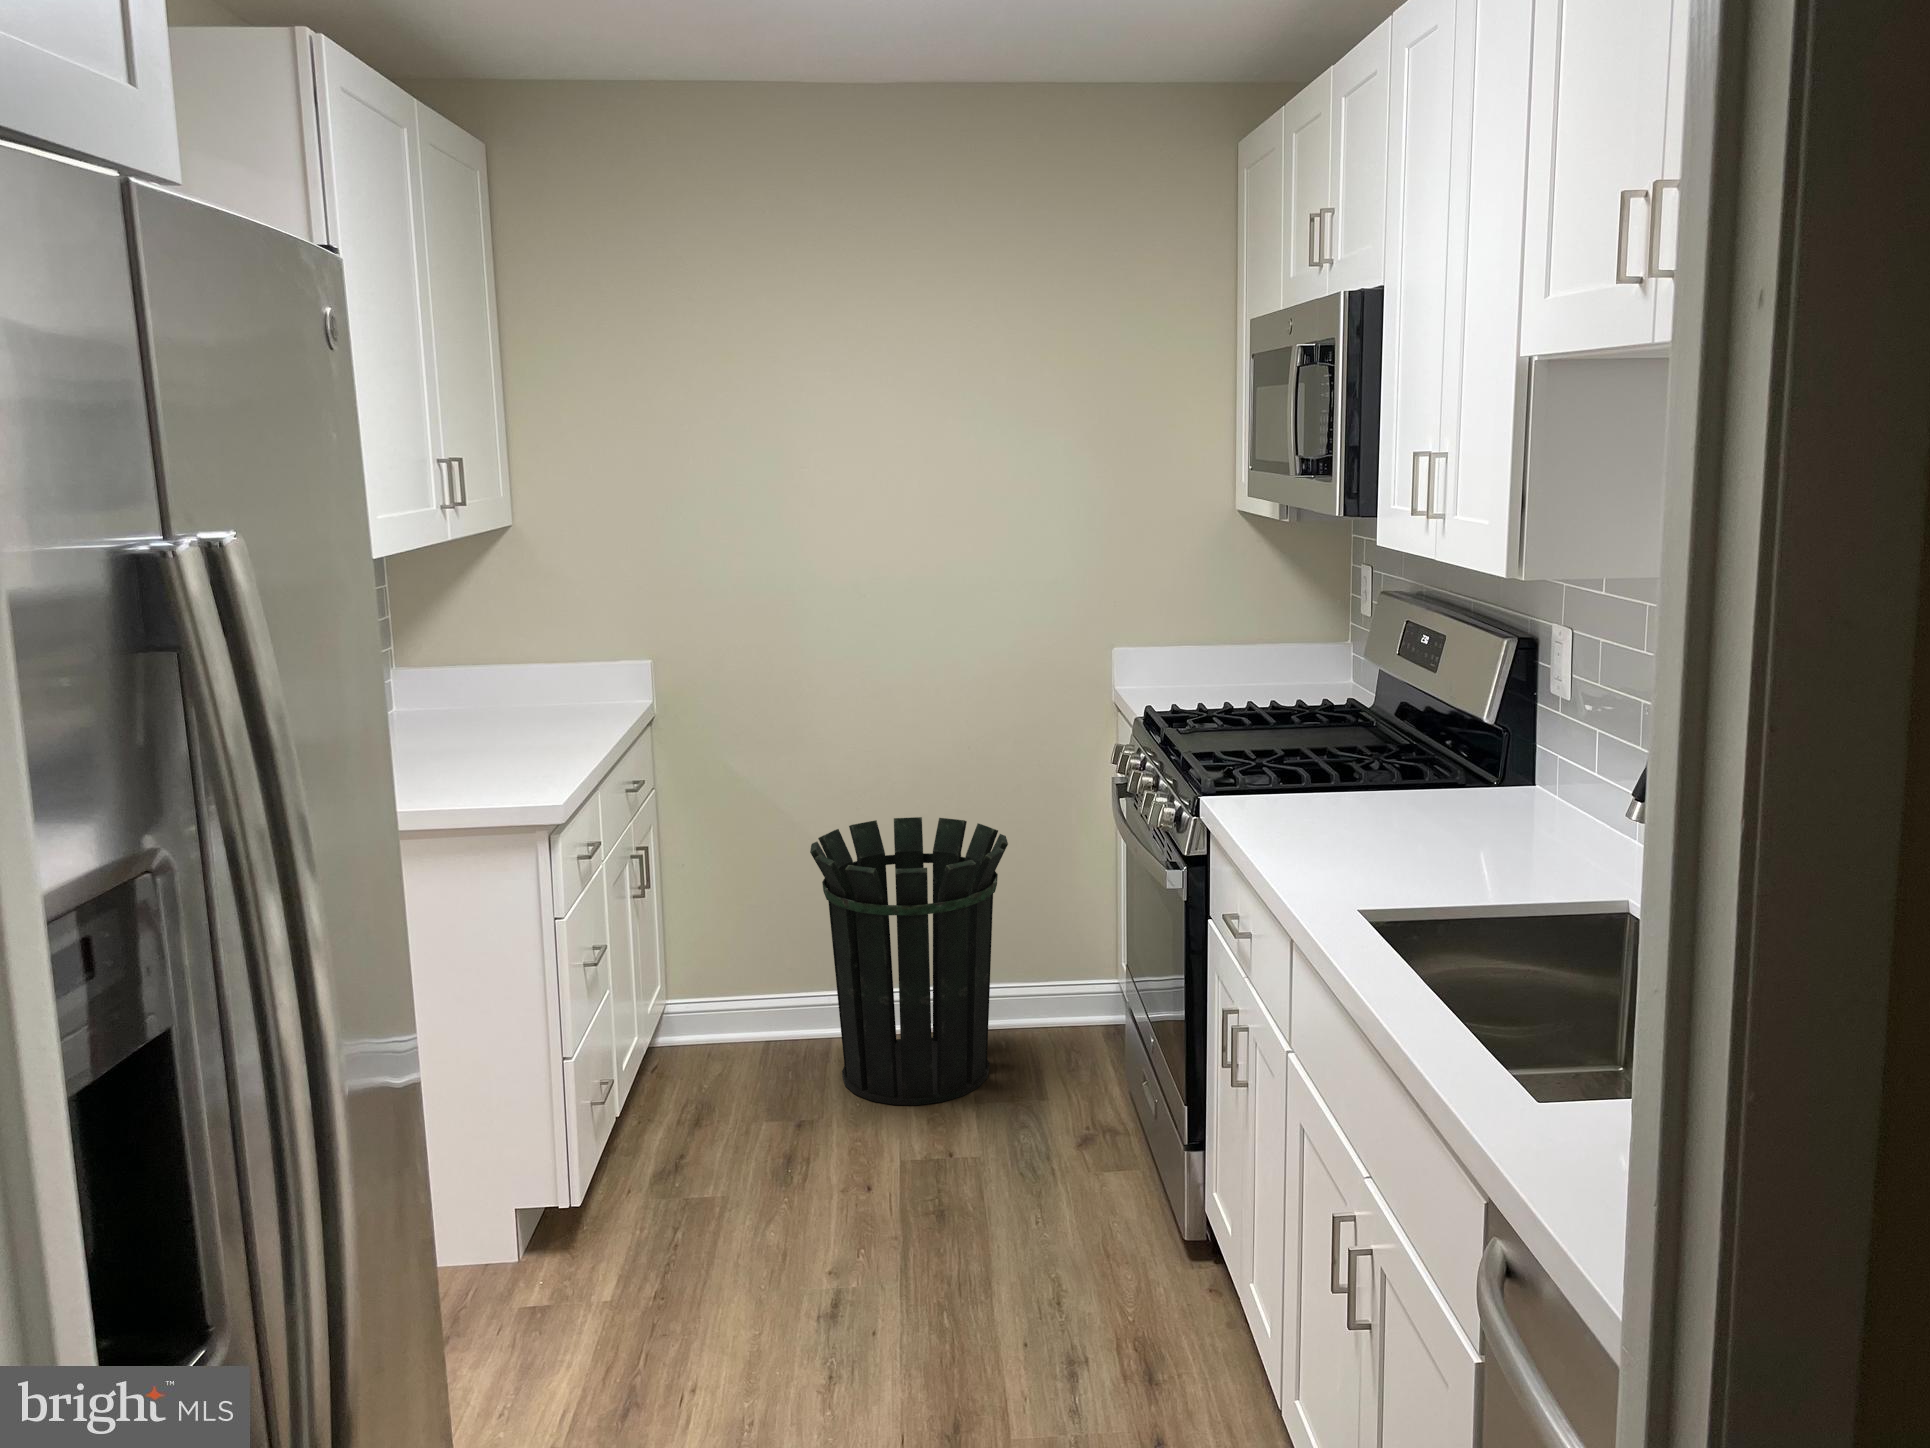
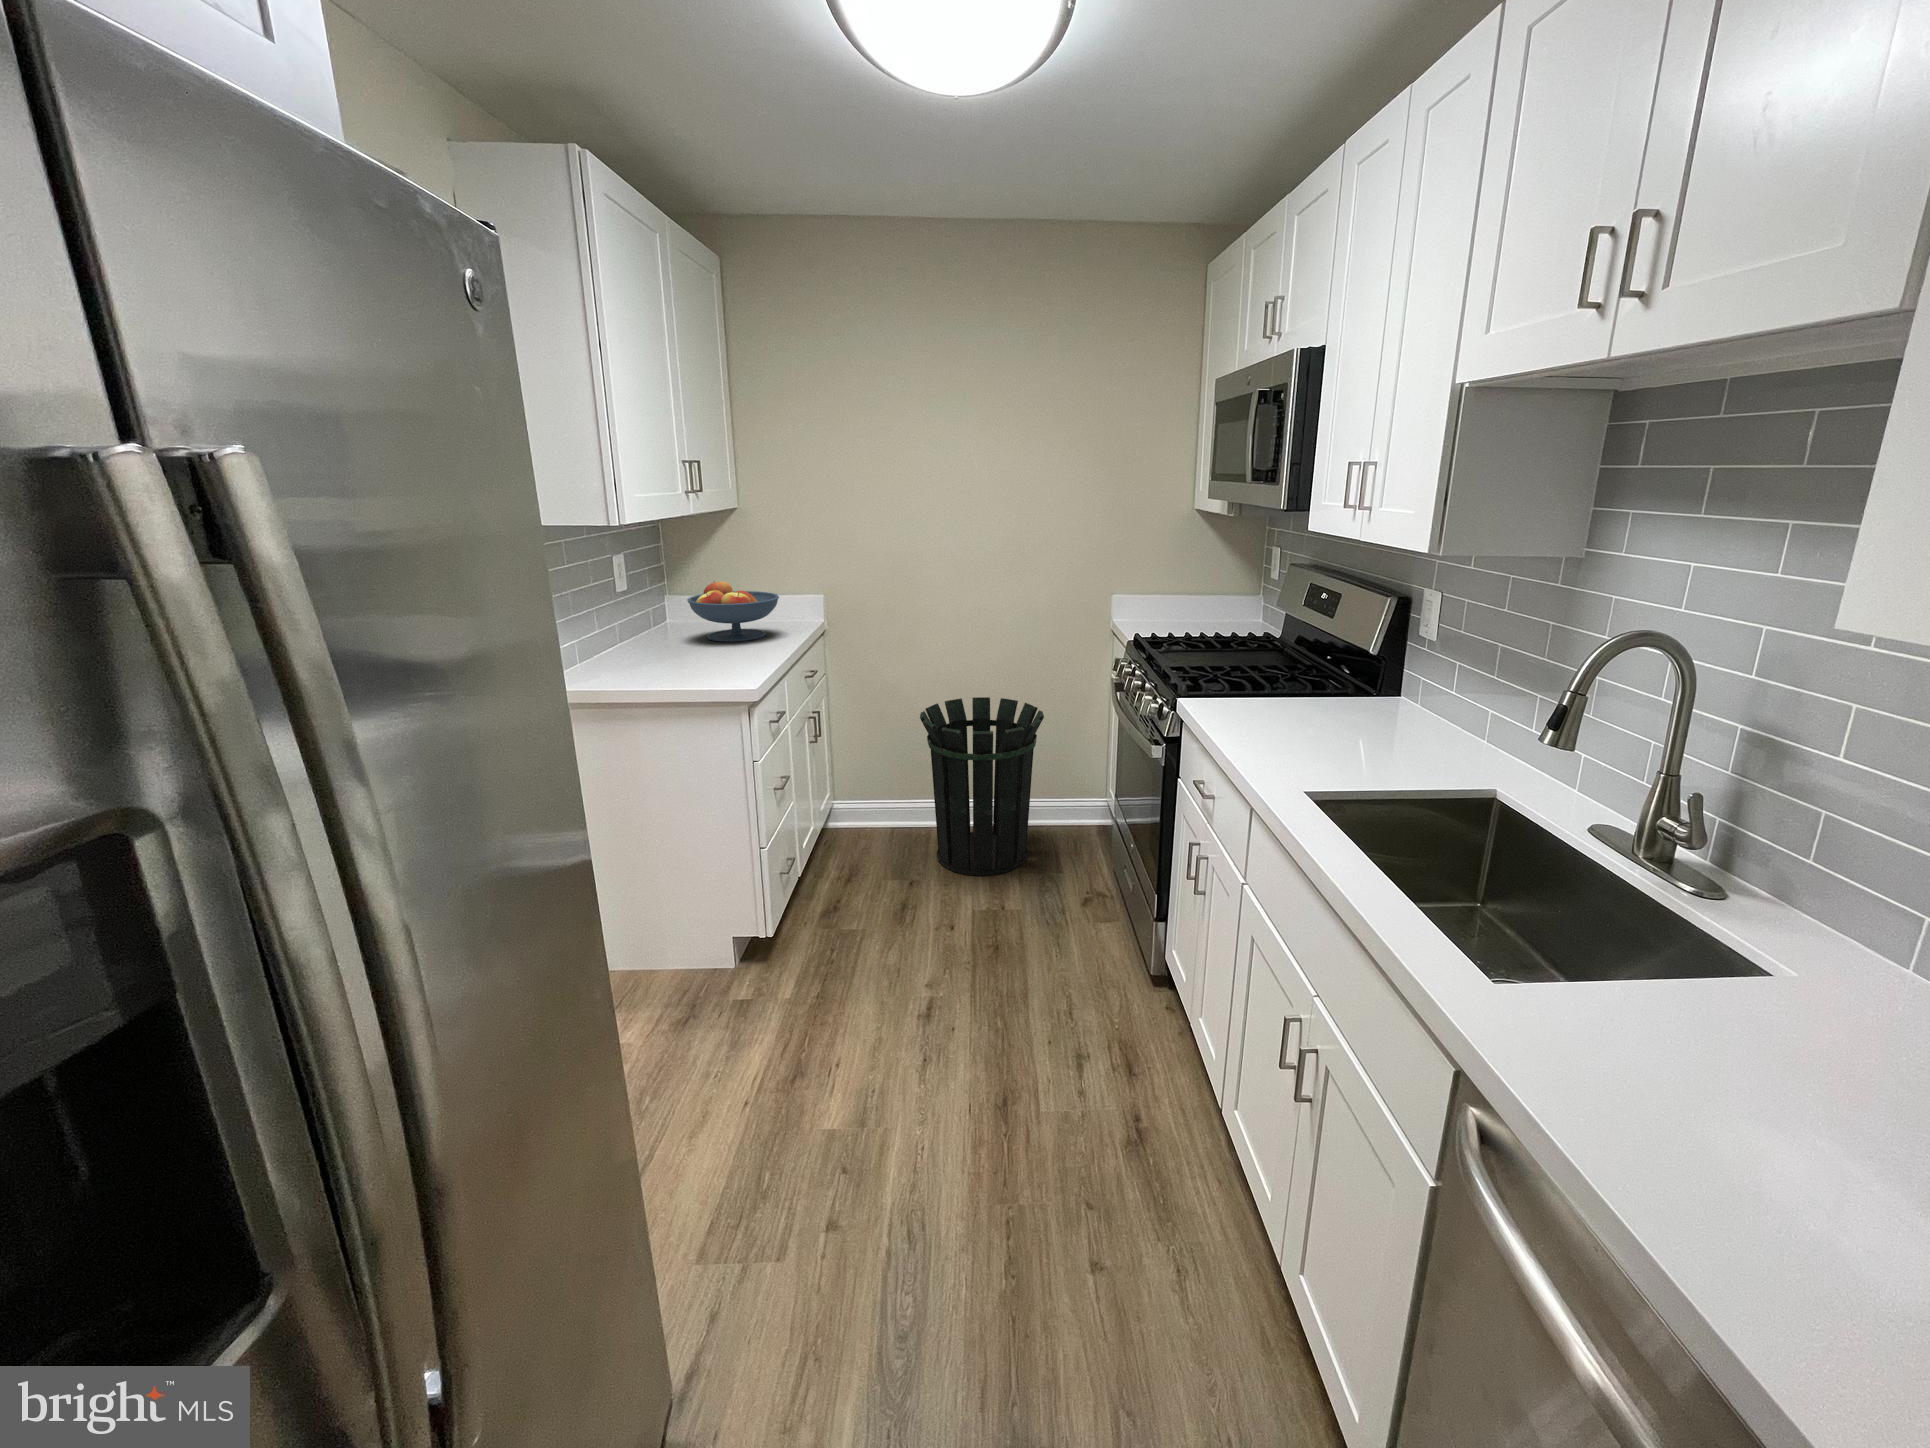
fruit bowl: none [440,645,584,740] -> present [687,581,779,642]

